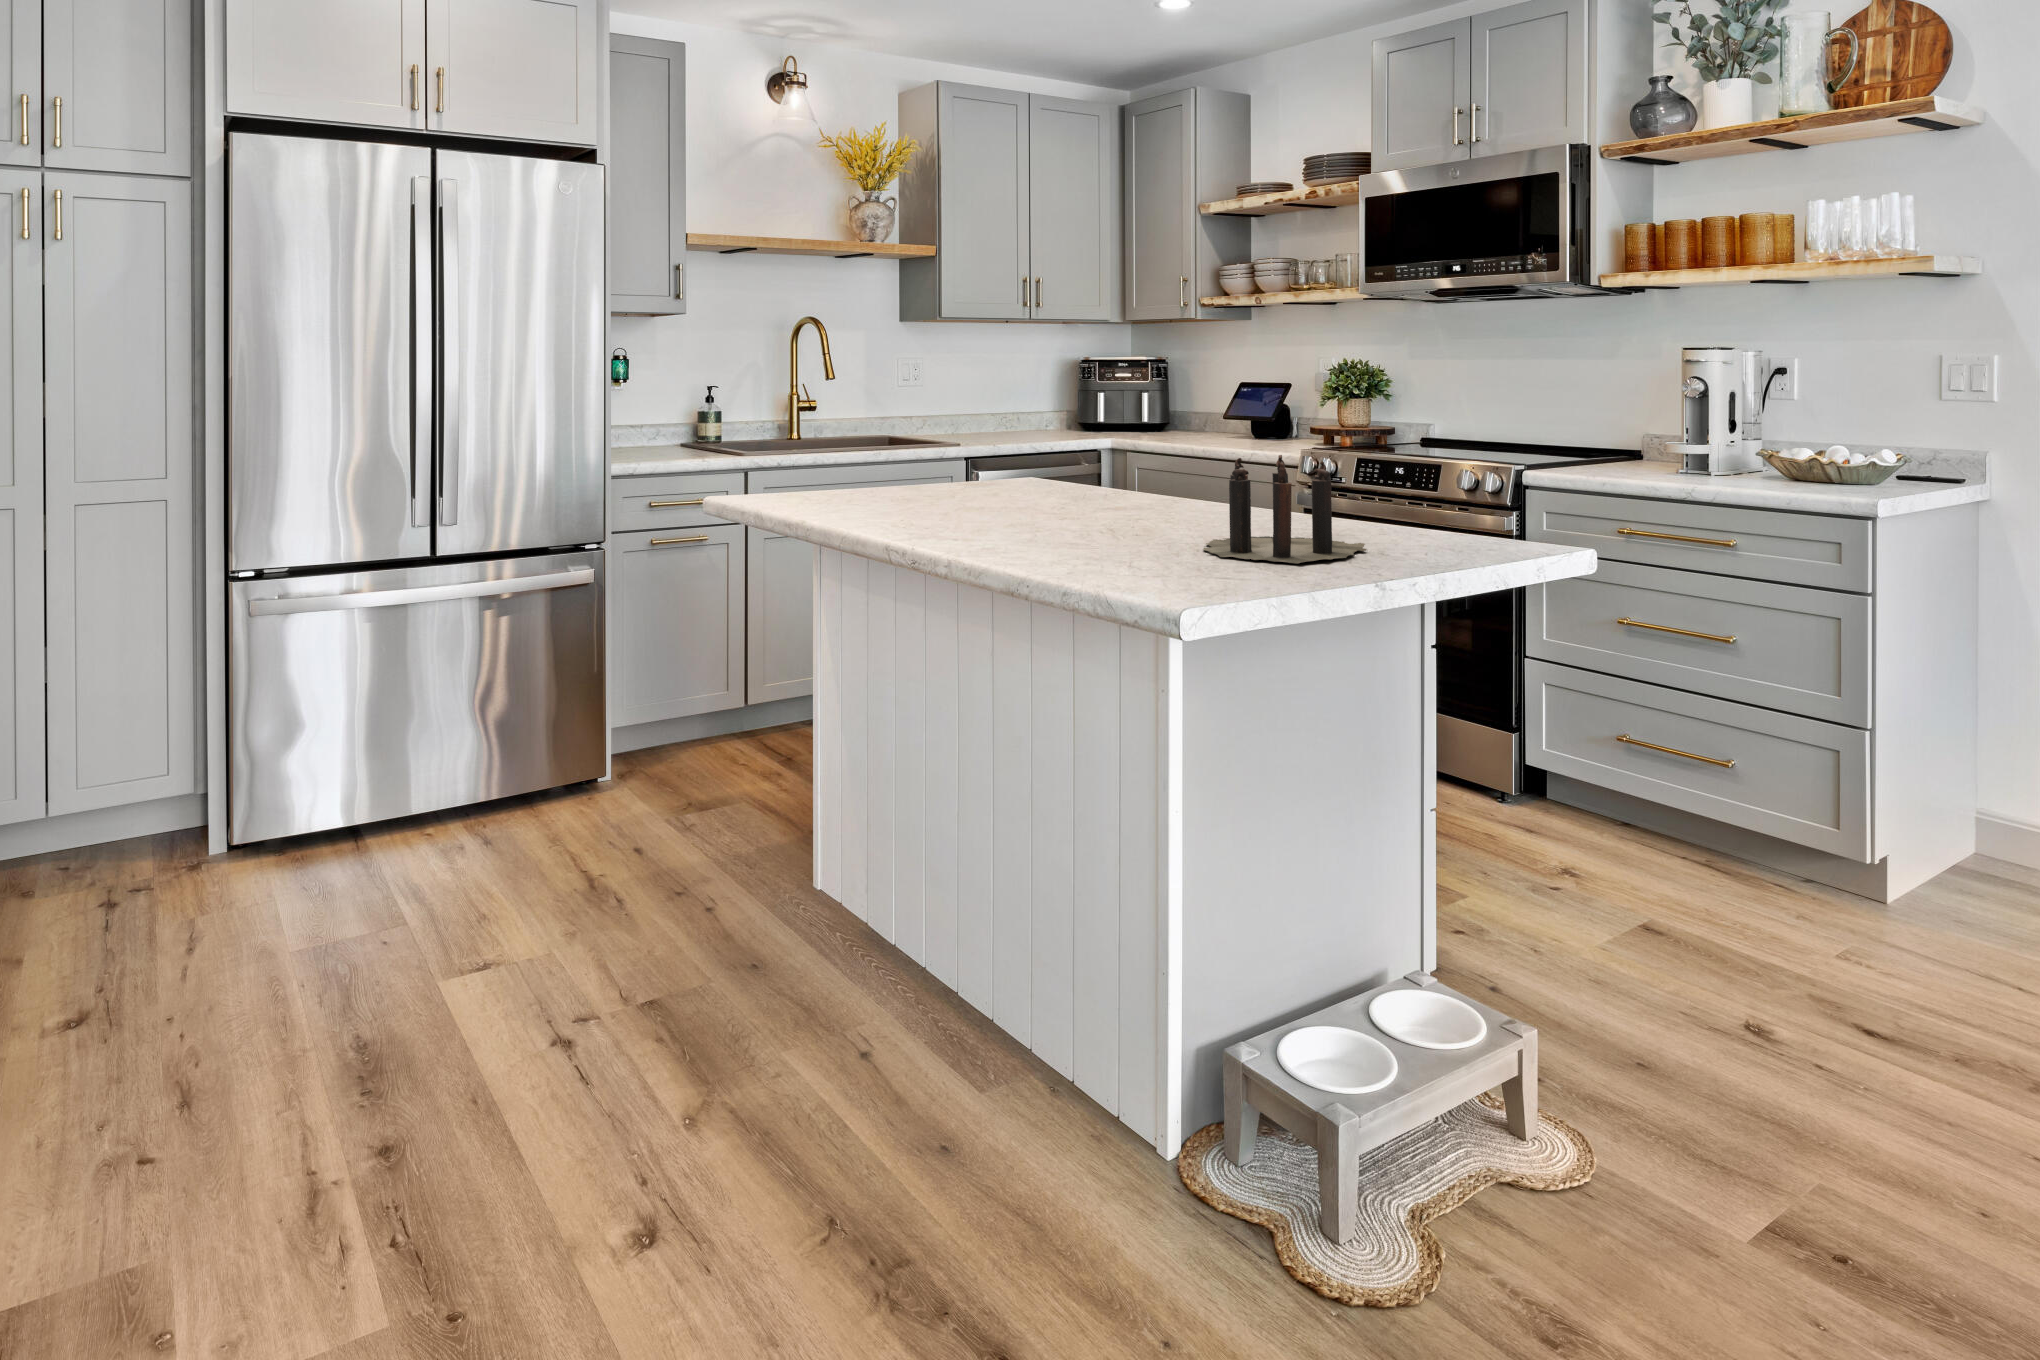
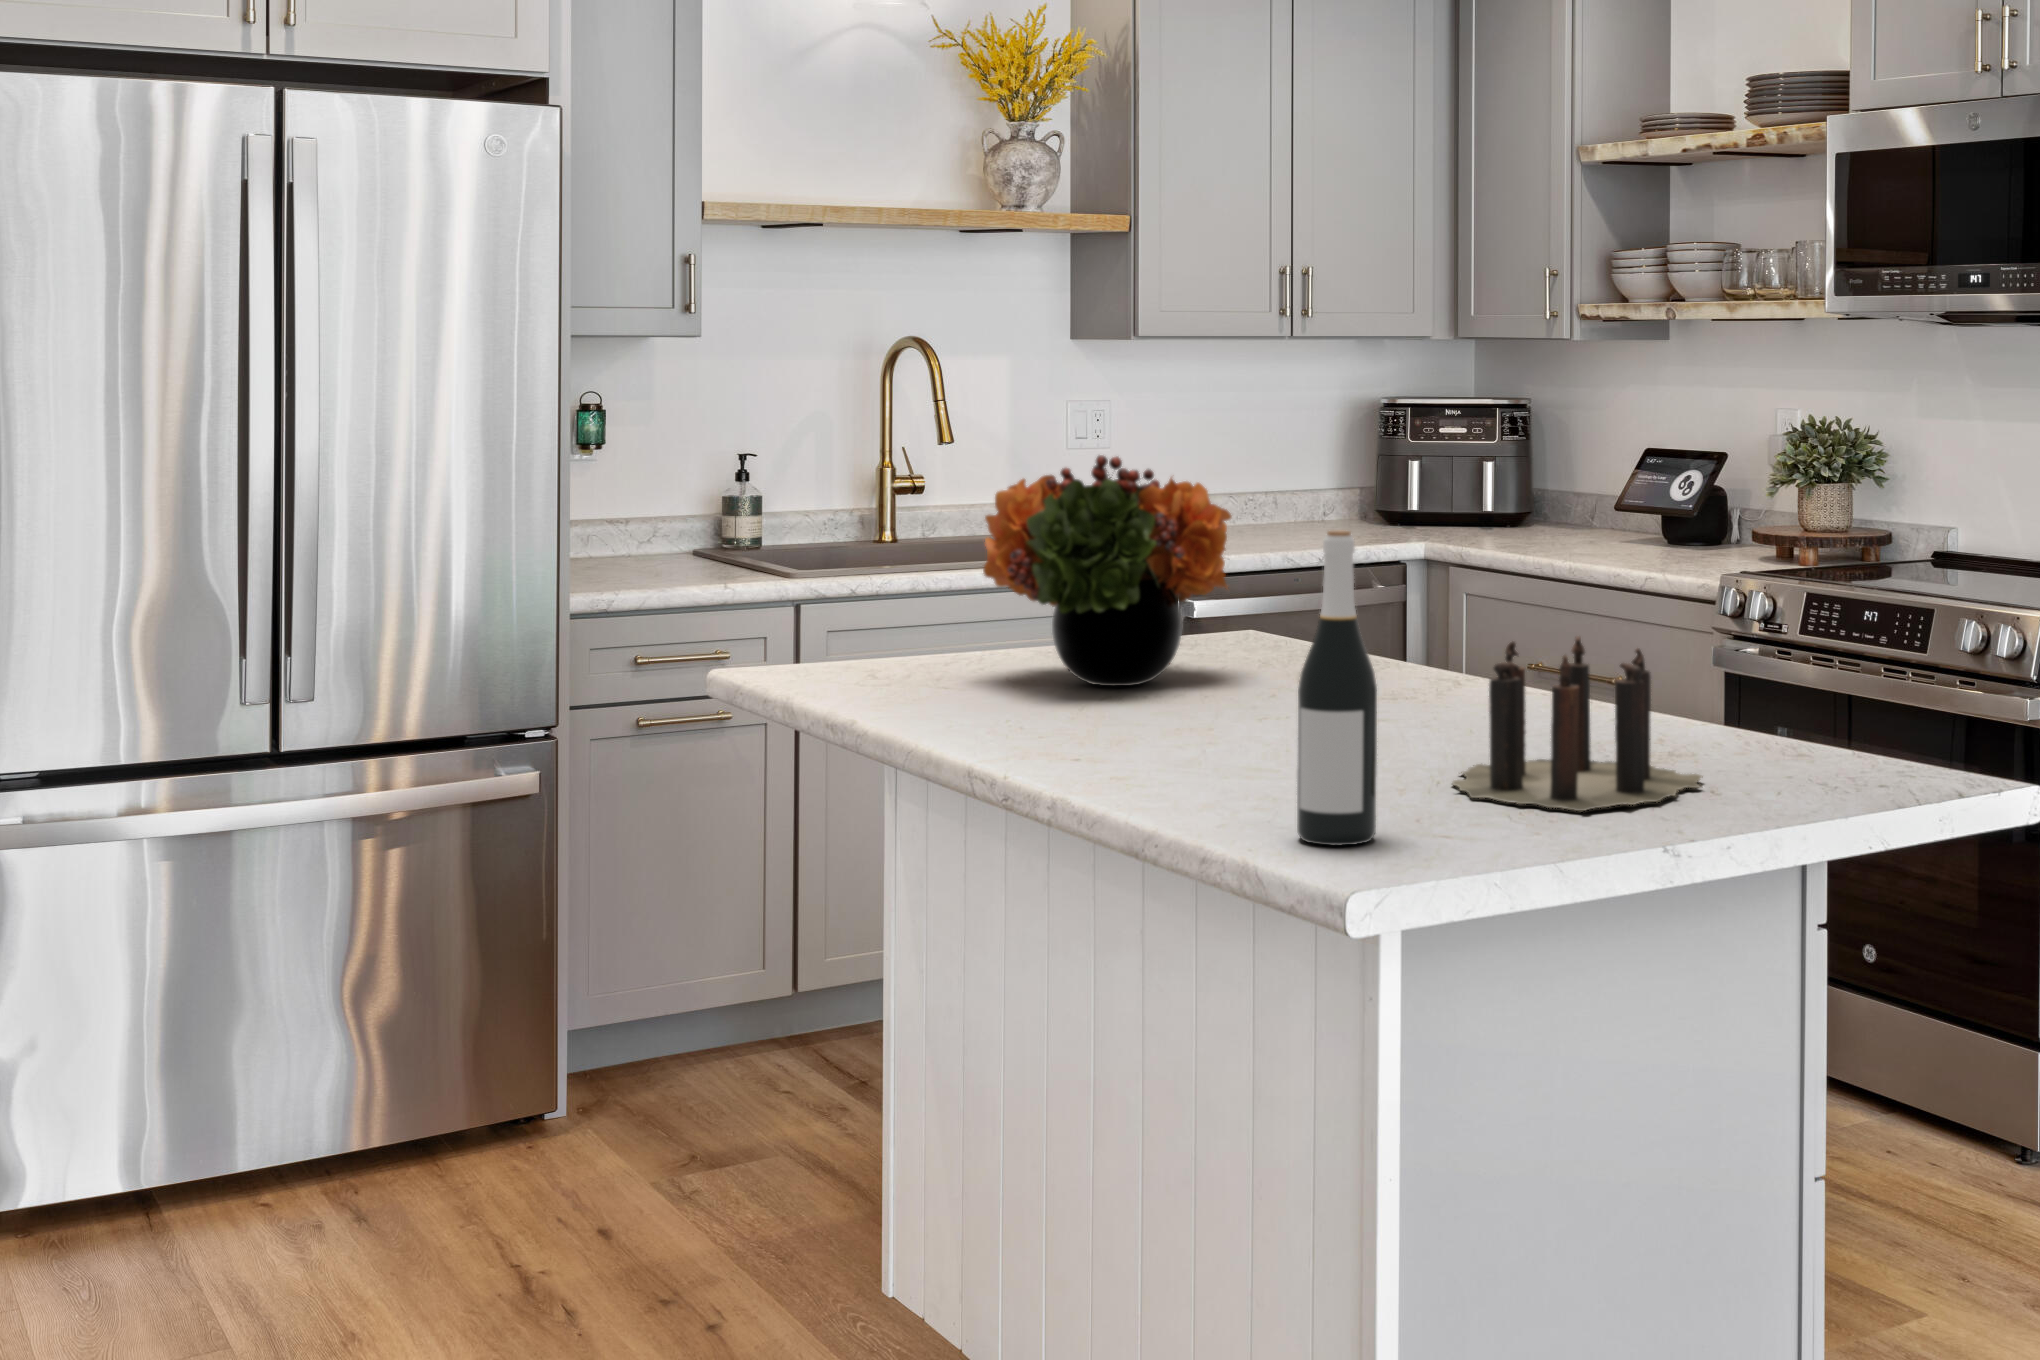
flower arrangement: none [876,358,1036,502] -> present [983,455,1231,686]
wine bottle: none [1118,375,1171,583] -> present [1297,531,1377,846]

